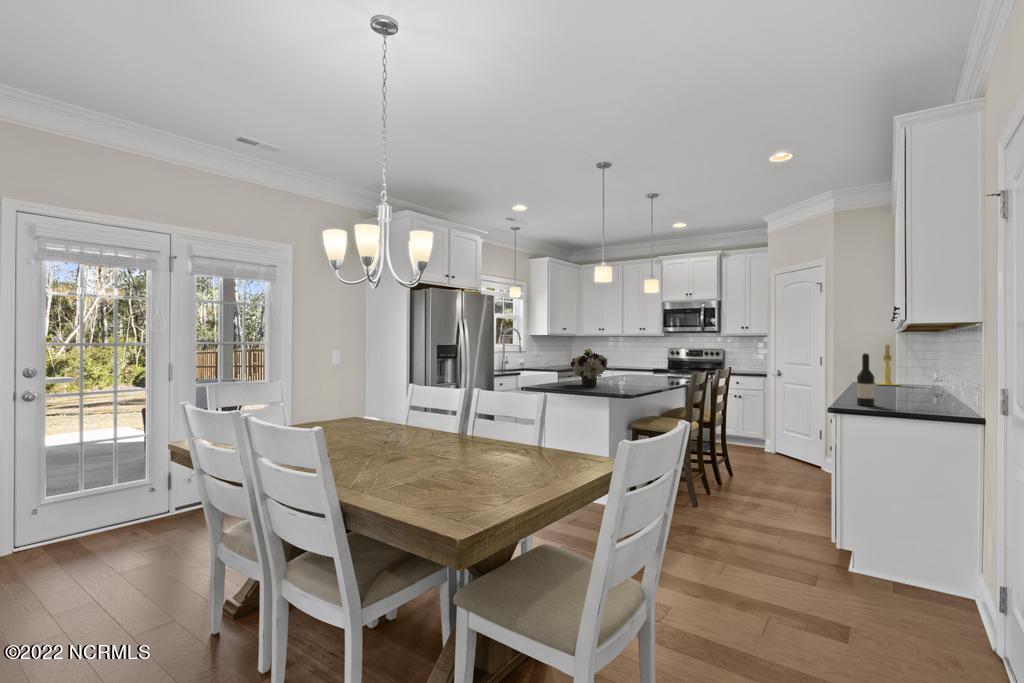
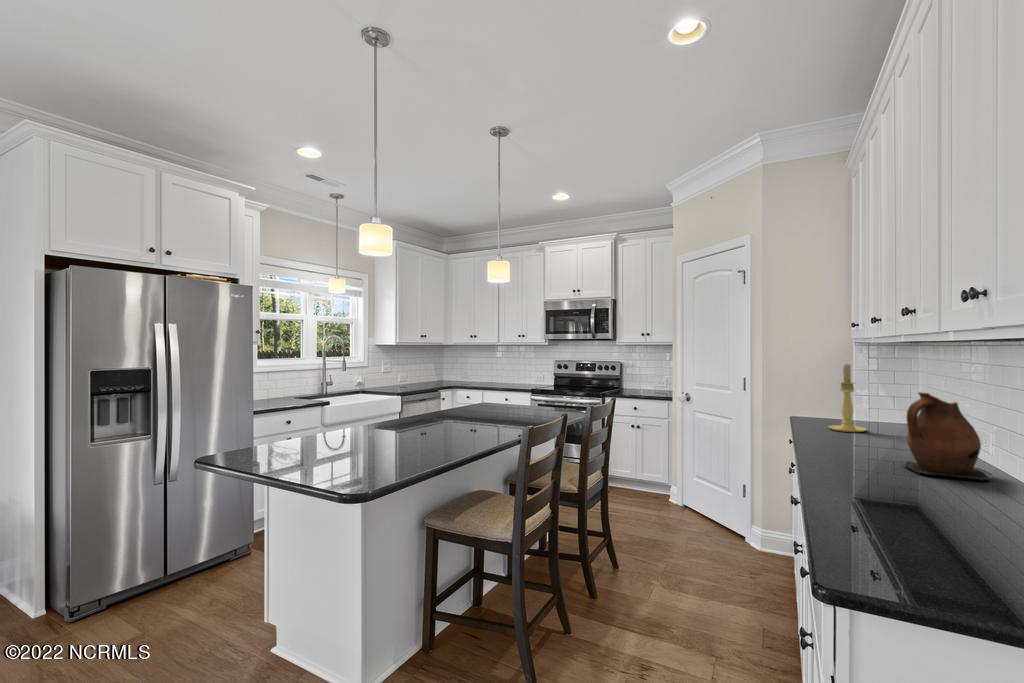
flower arrangement: present [571,348,607,386] -> none [307,378,373,452]
wine bottle: present [857,353,875,406] -> none [853,414,898,555]
ceramic pitcher: none [903,354,945,397] -> present [905,392,990,481]

